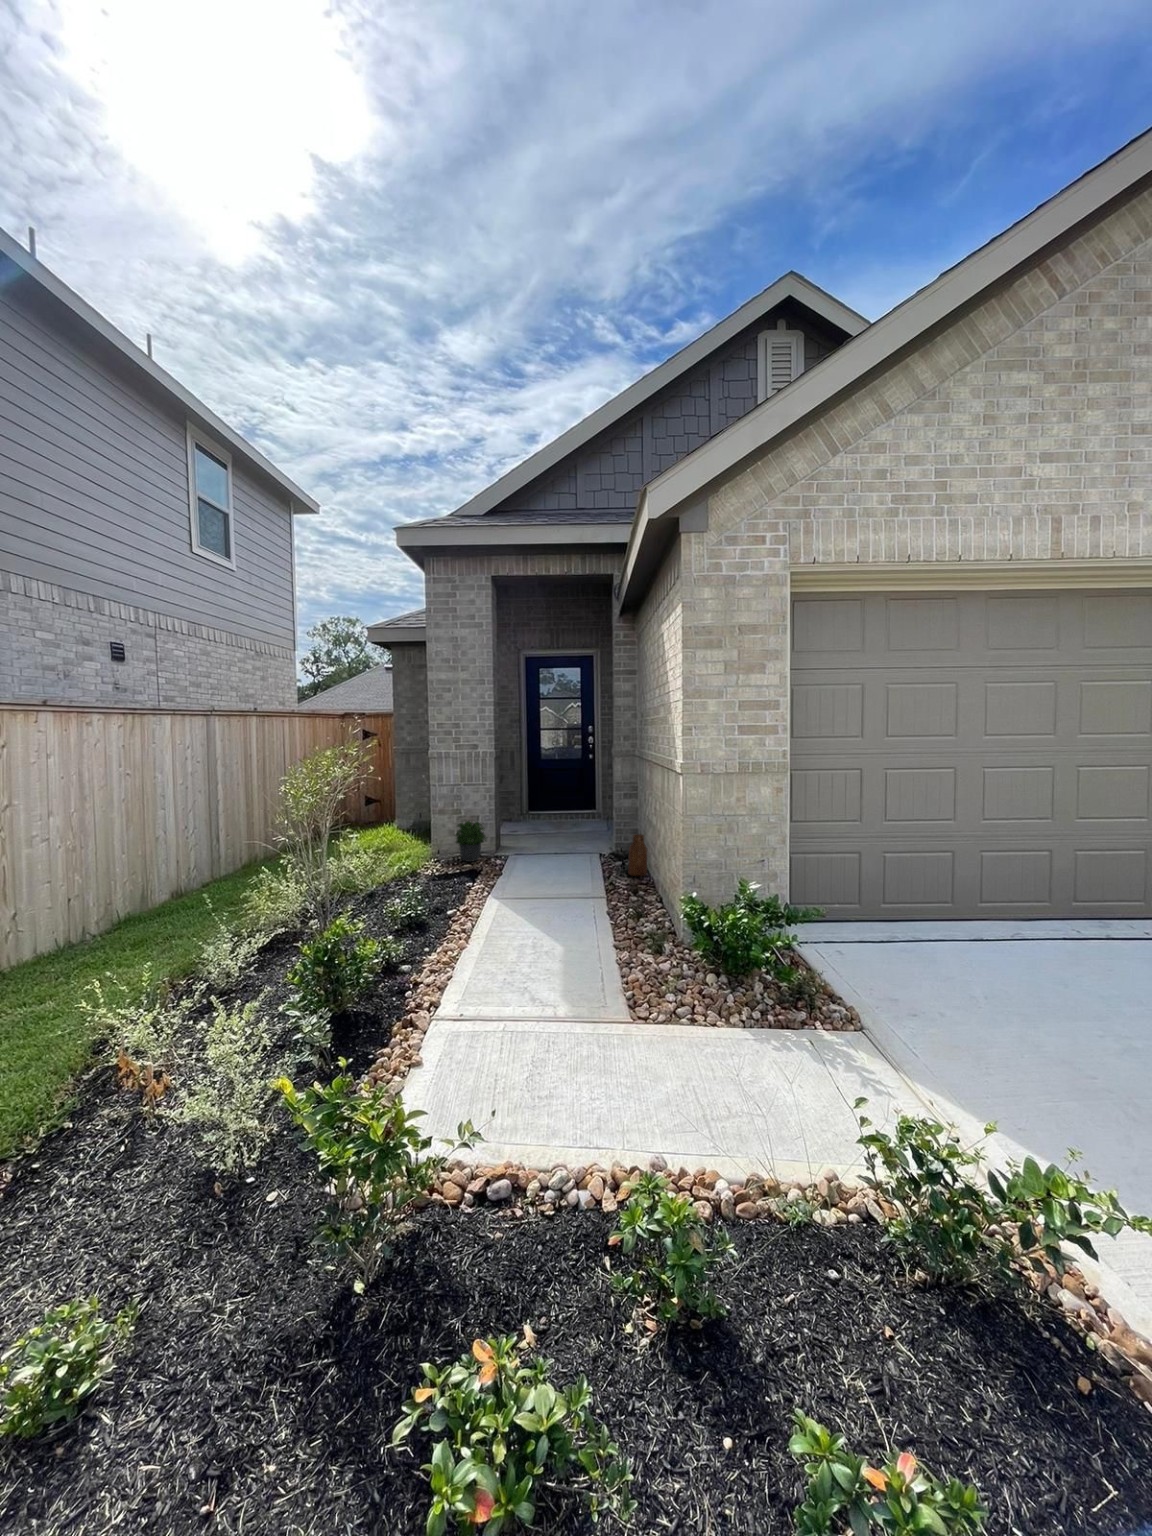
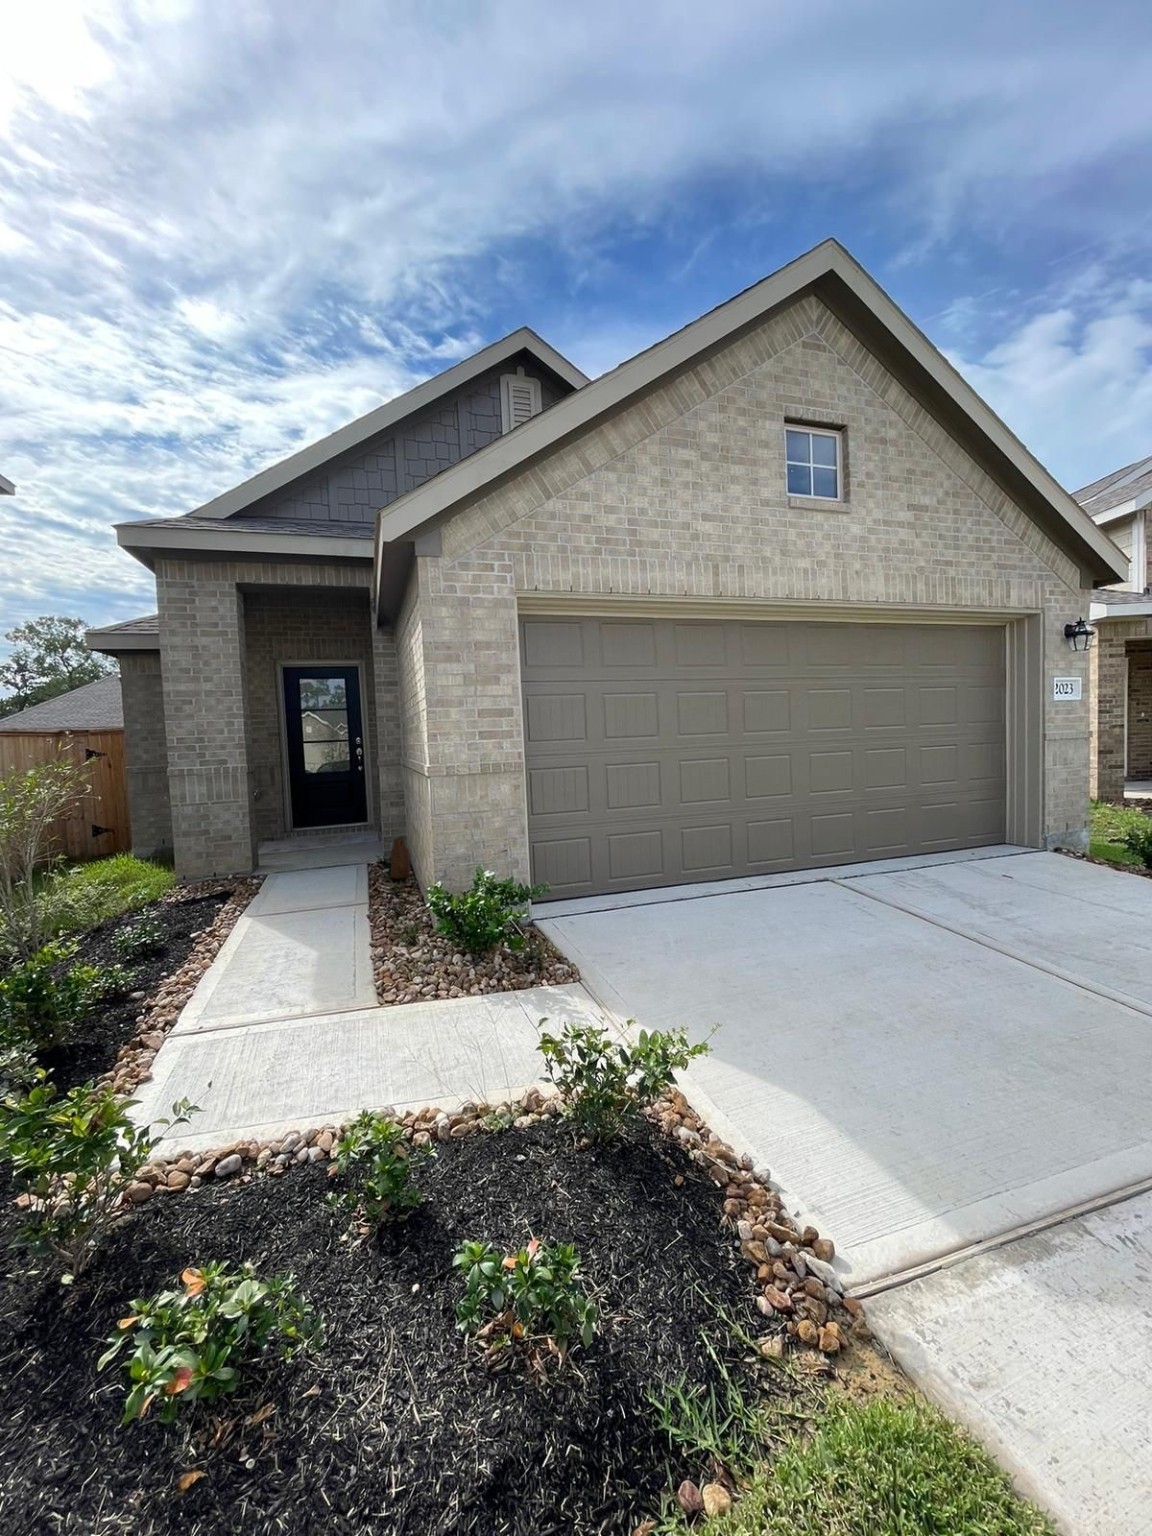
potted plant: present [455,821,486,862] -> none [199,839,239,884]

